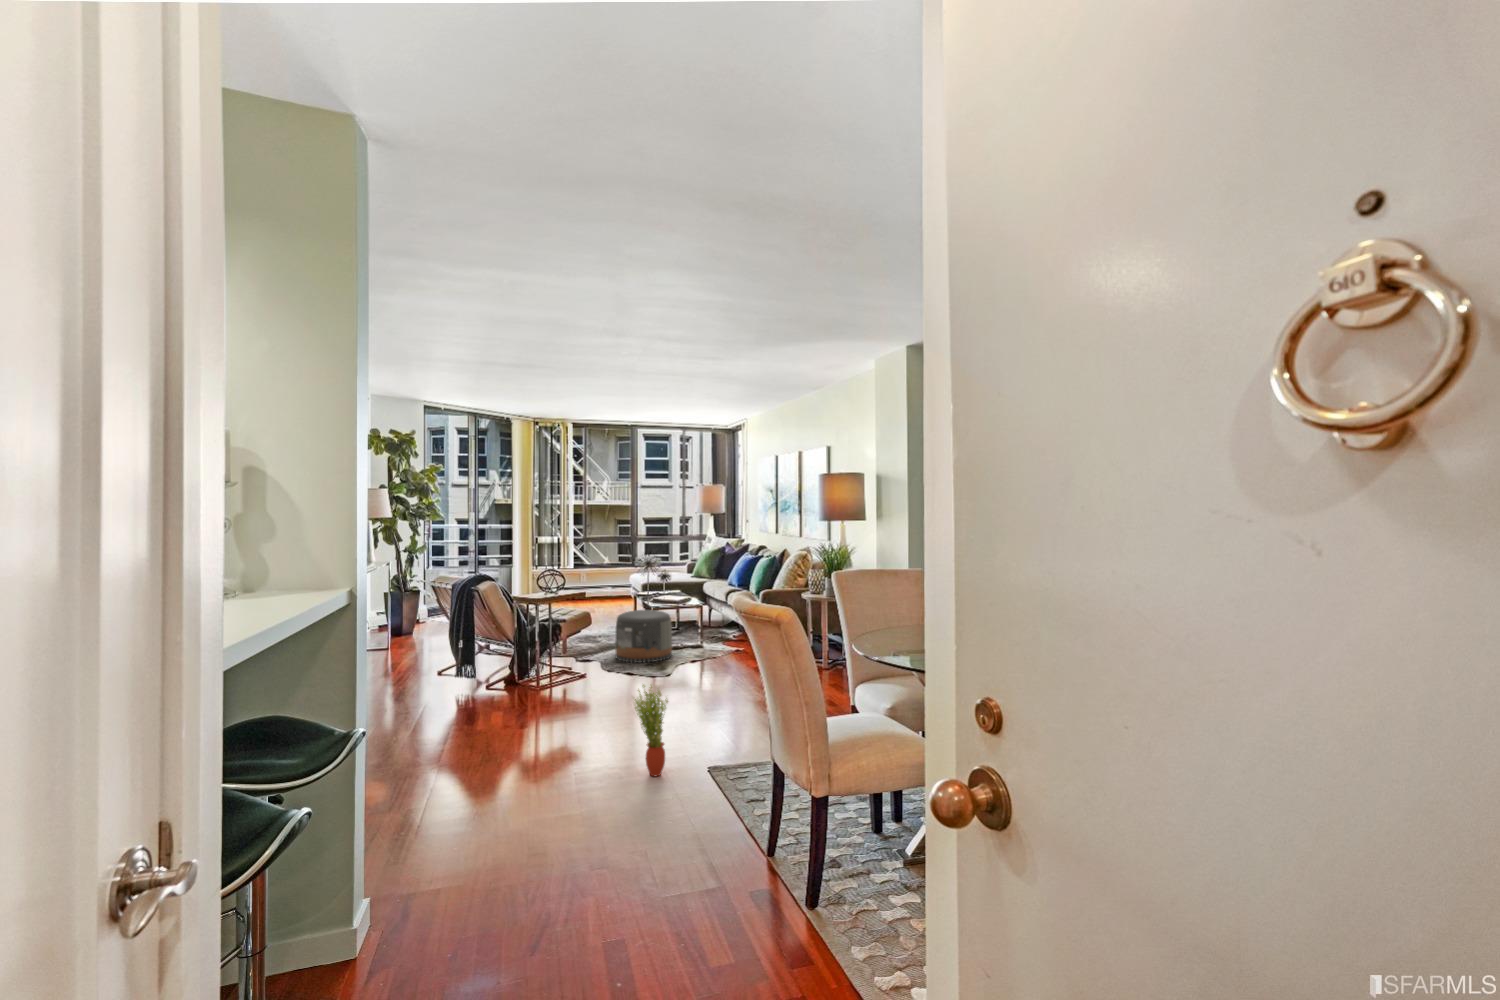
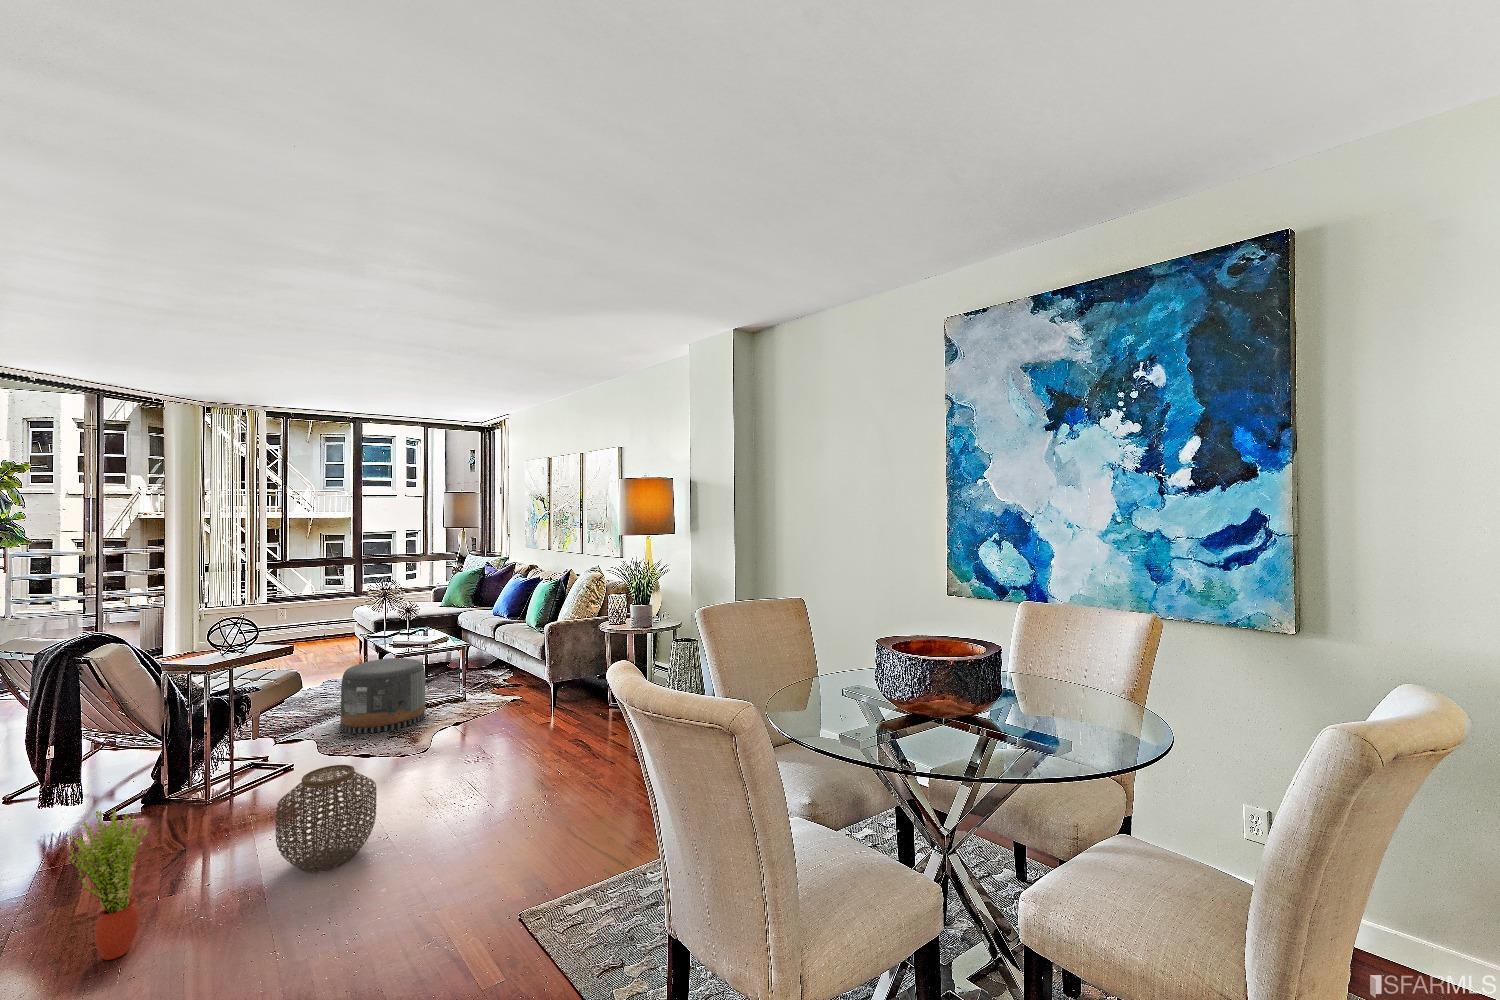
woven basket: none [573,667,629,733] -> present [276,765,376,872]
potted plant: present [635,685,668,776] -> present [68,810,148,960]

